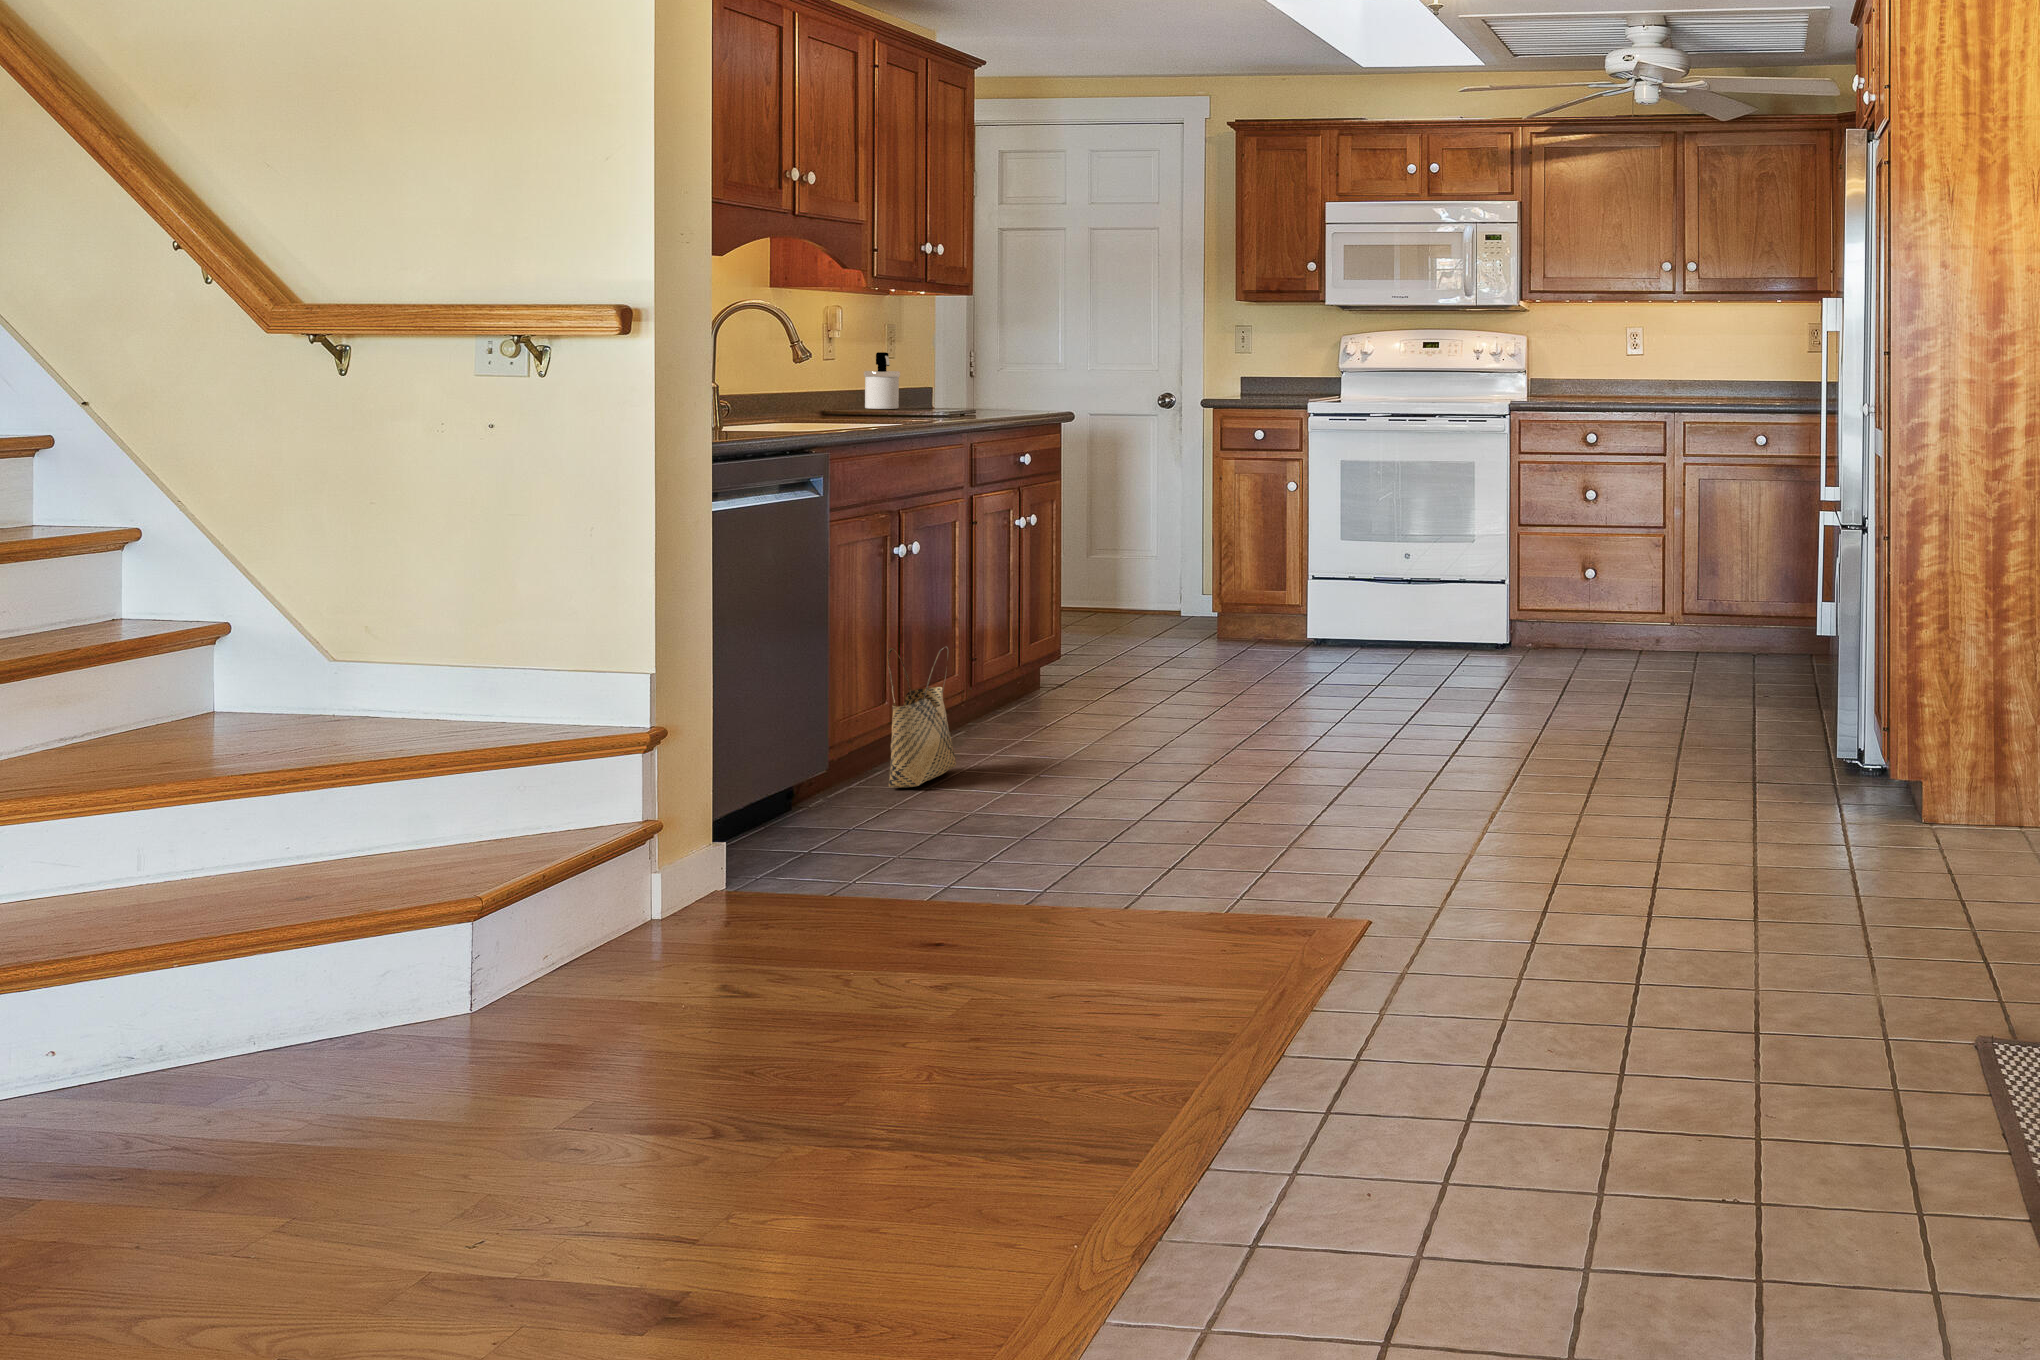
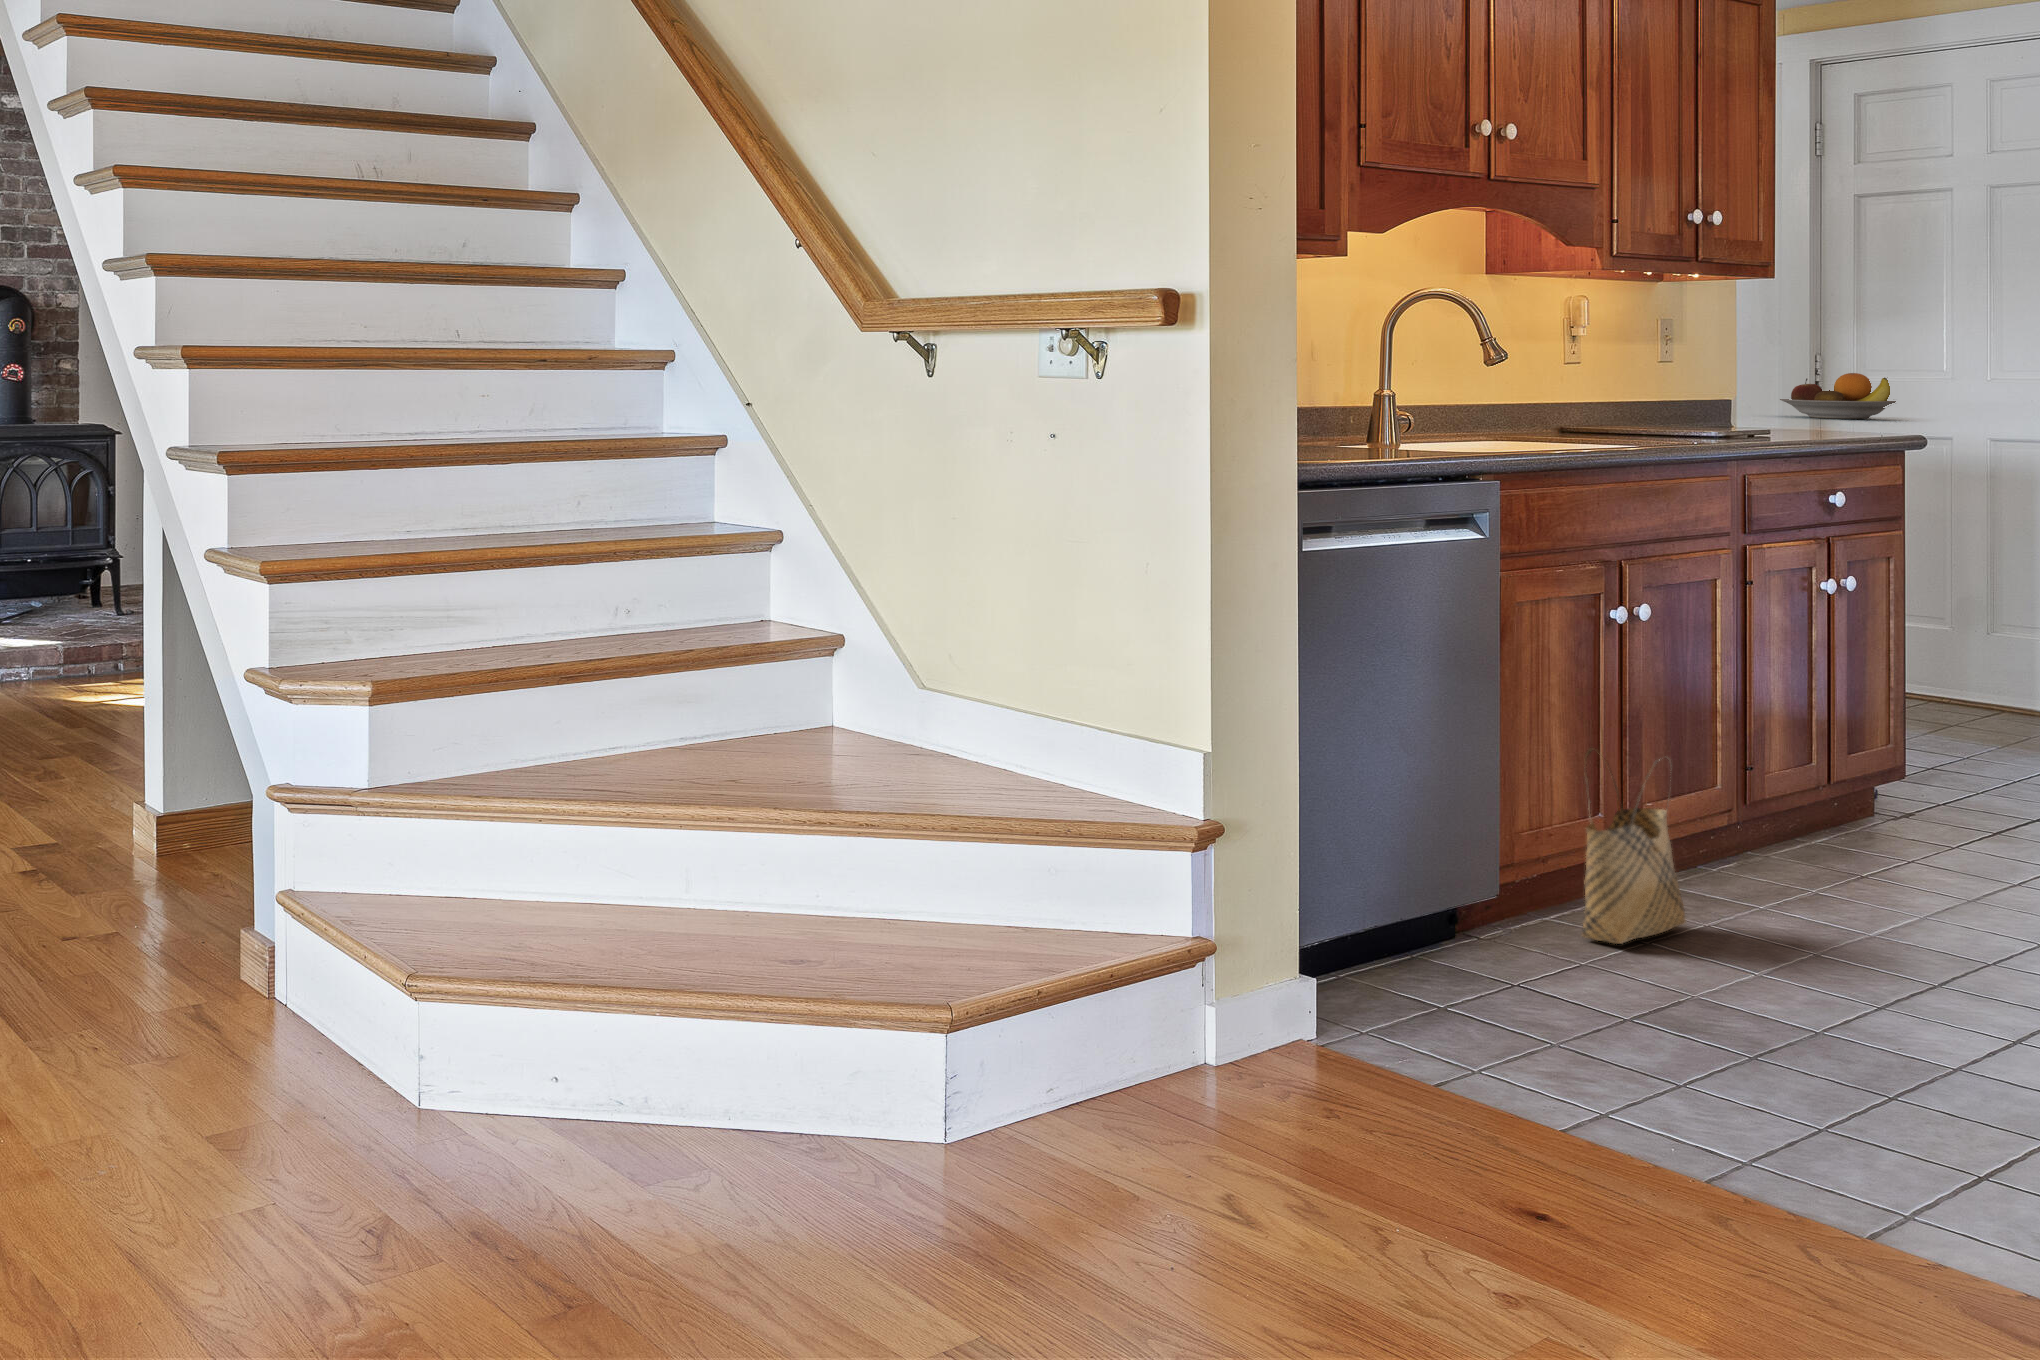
soap dispenser: present [864,352,900,409] -> none [1629,354,1677,426]
fruit bowl: none [953,367,1035,401] -> present [1780,373,1896,419]

